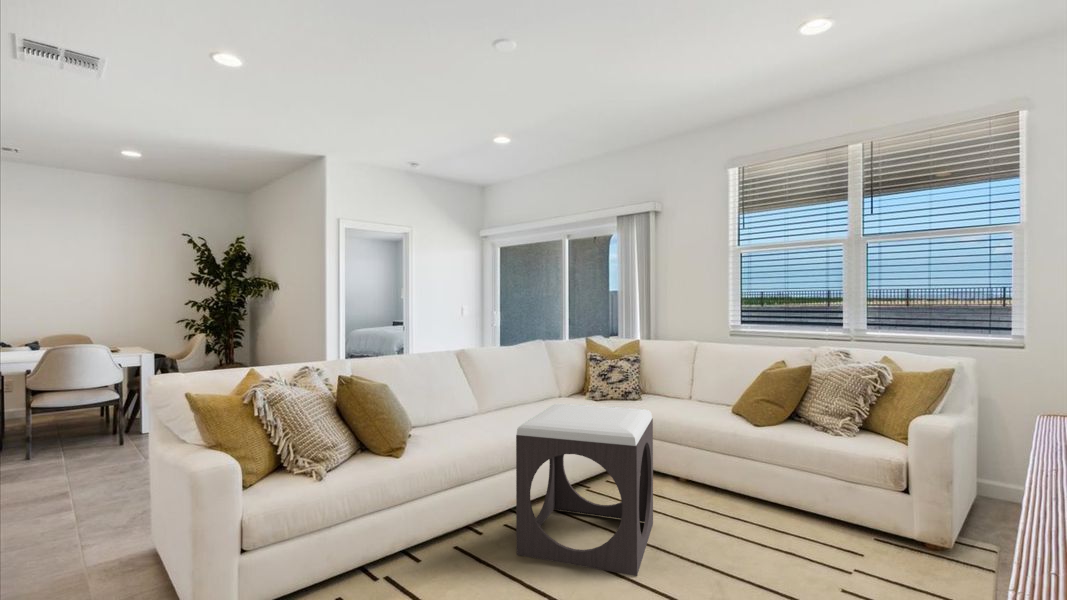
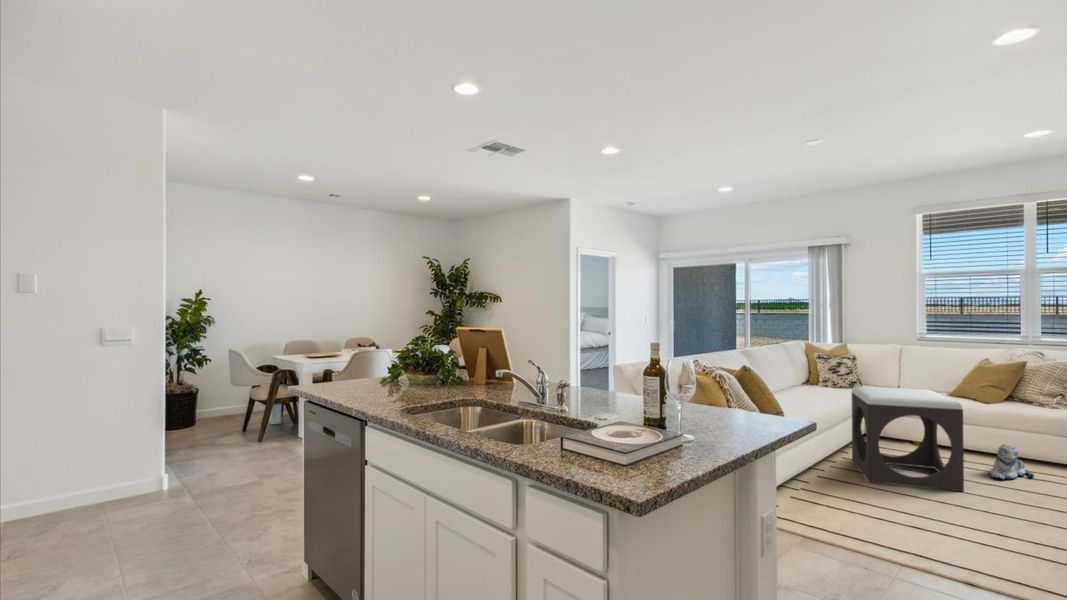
plush toy: none [715,492,781,550] -> present [989,445,1034,479]

